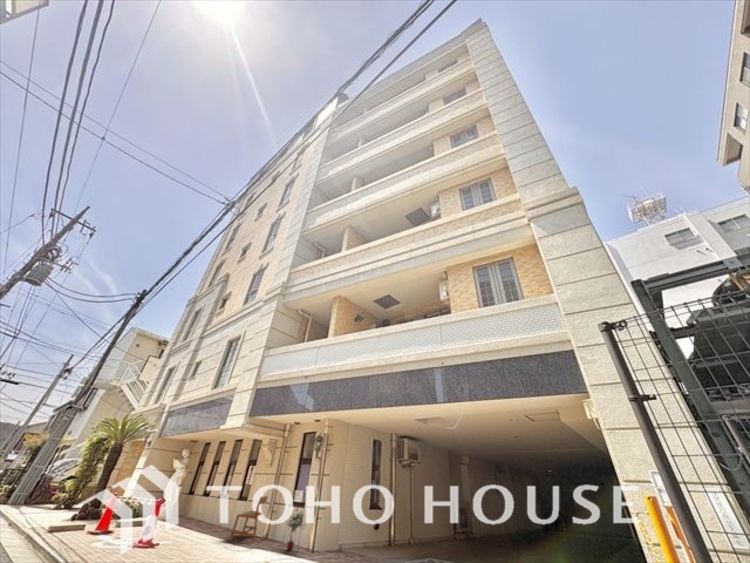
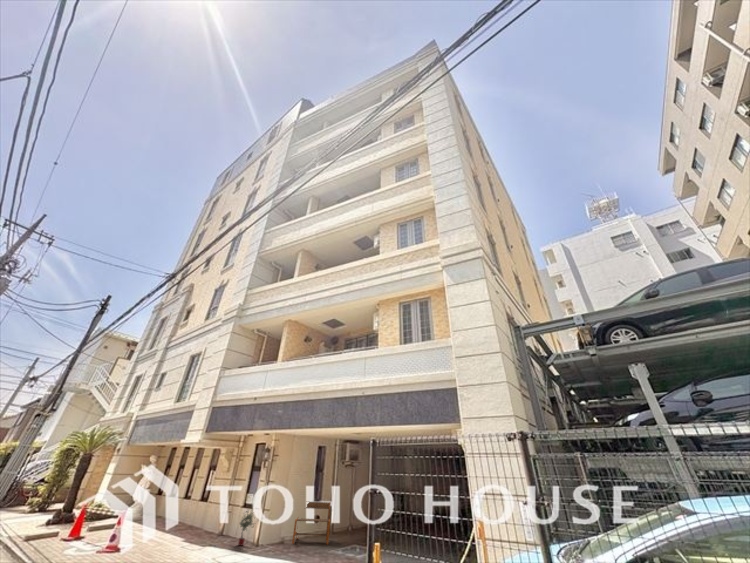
bench: present [230,496,268,543] -> present [292,502,331,545]

